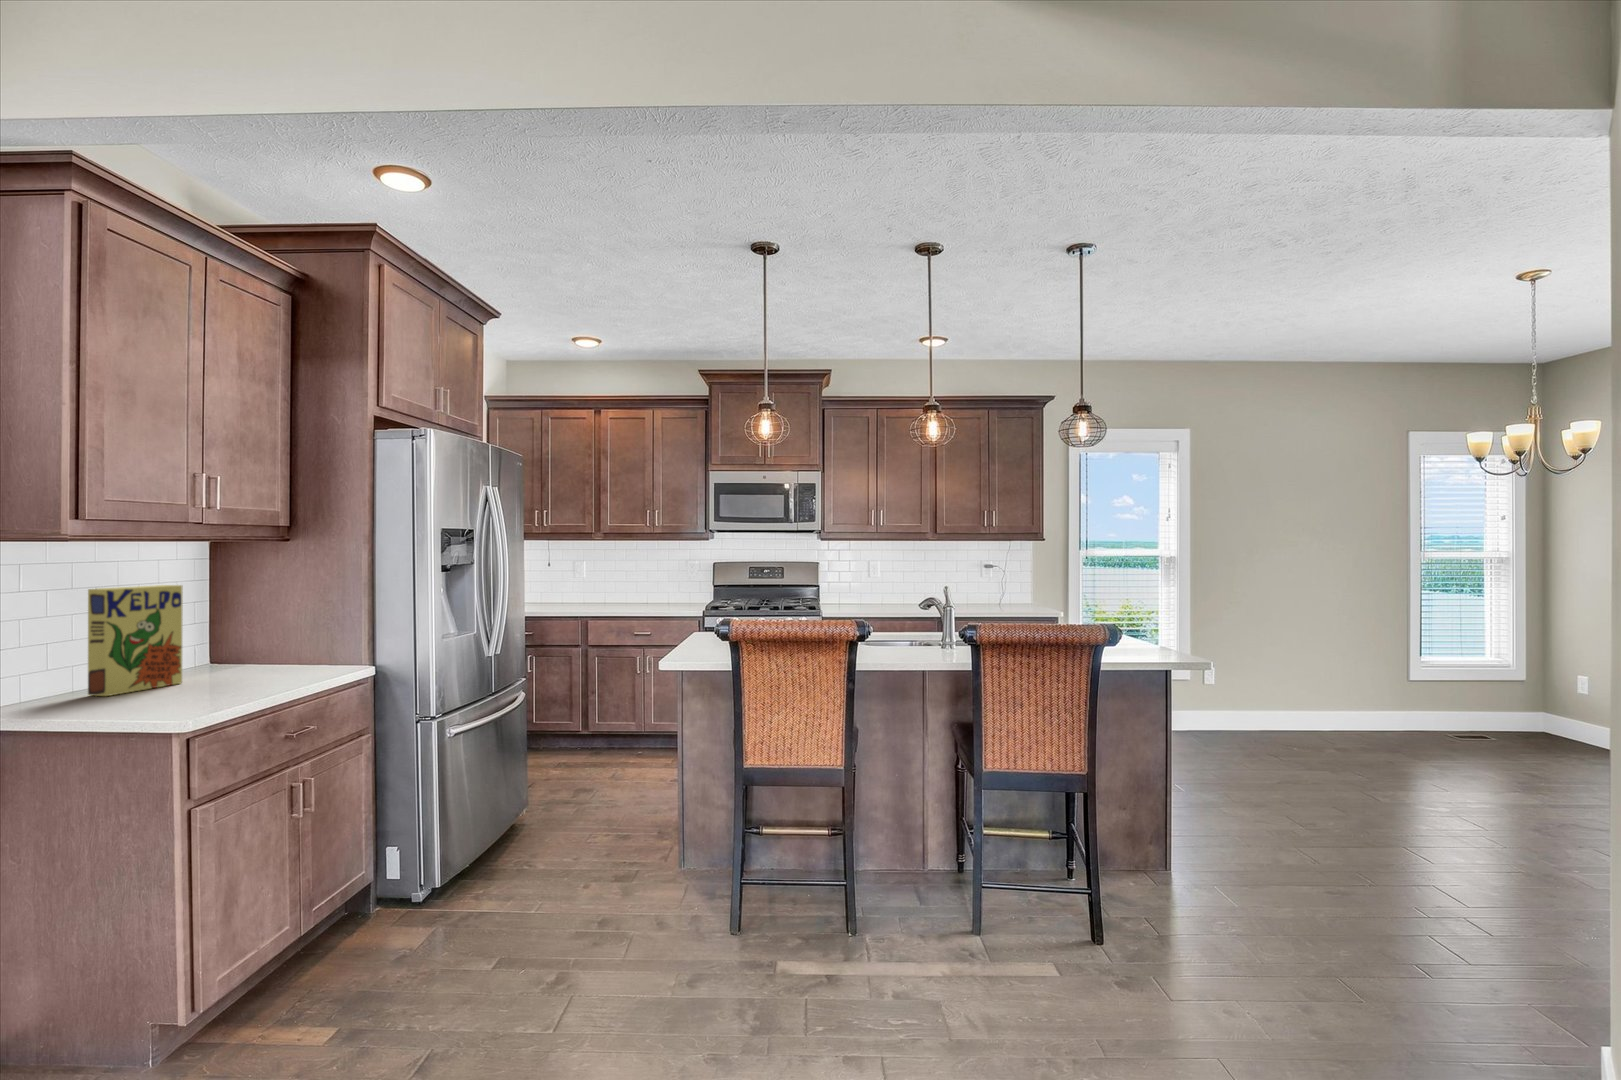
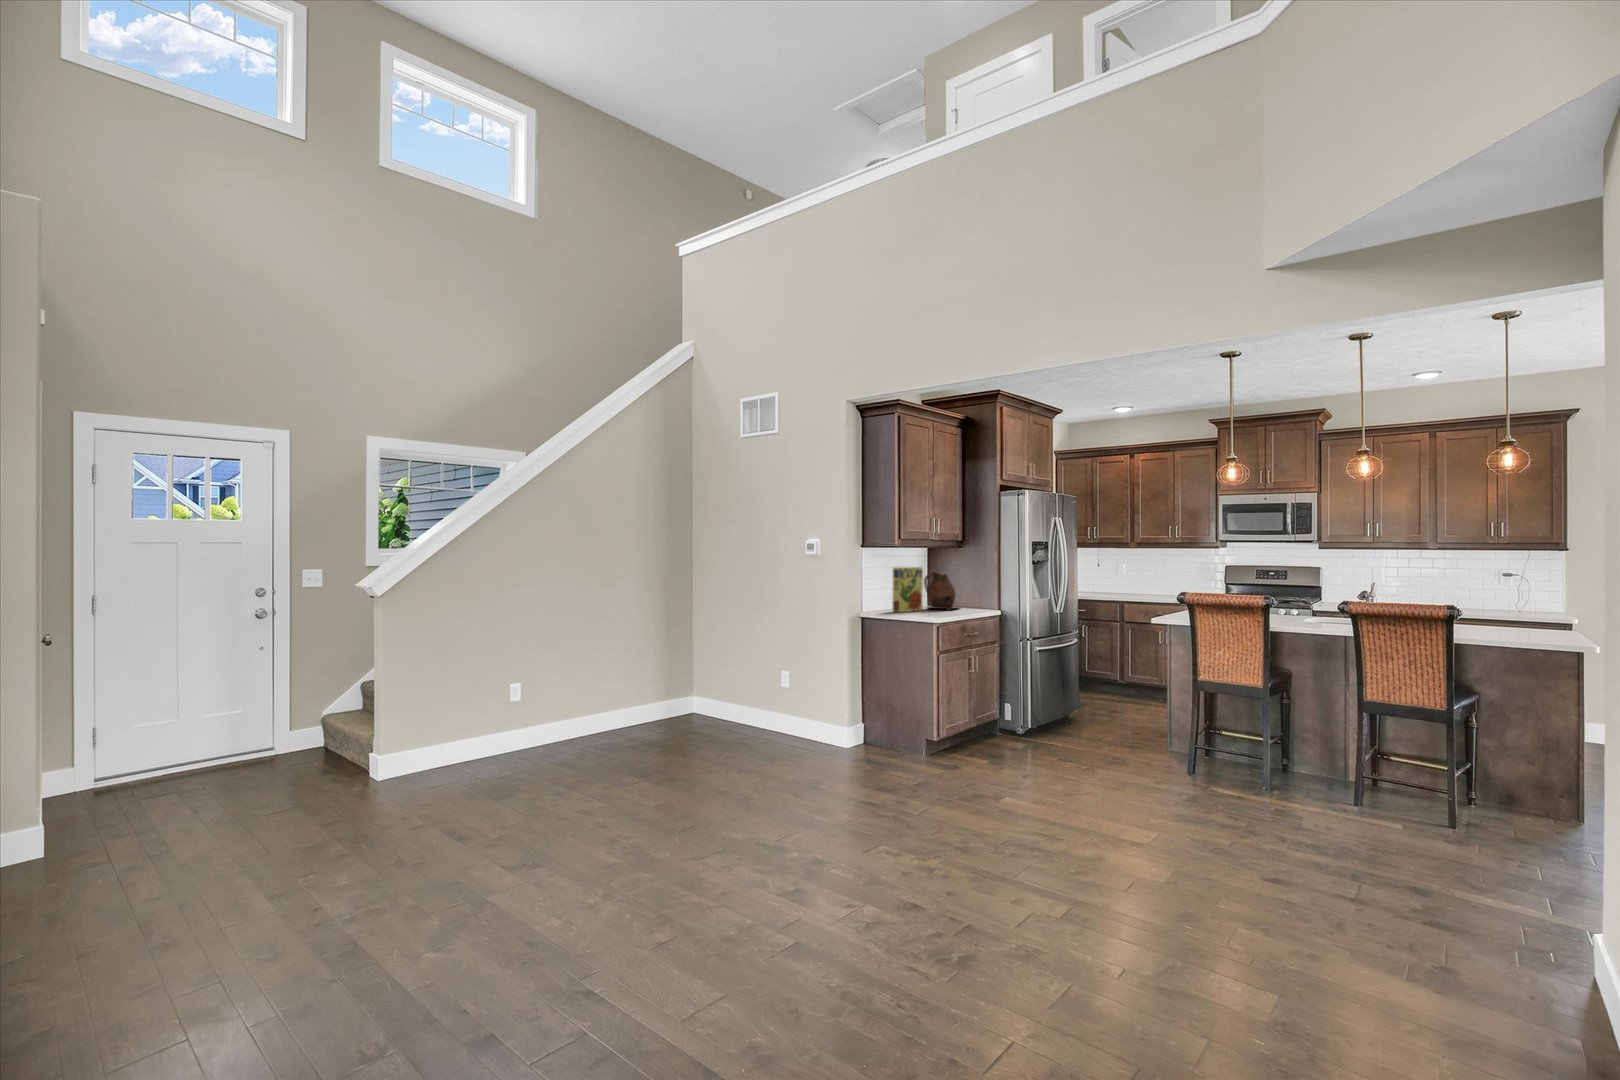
ceramic pitcher: none [192,588,289,677] -> present [924,570,956,610]

